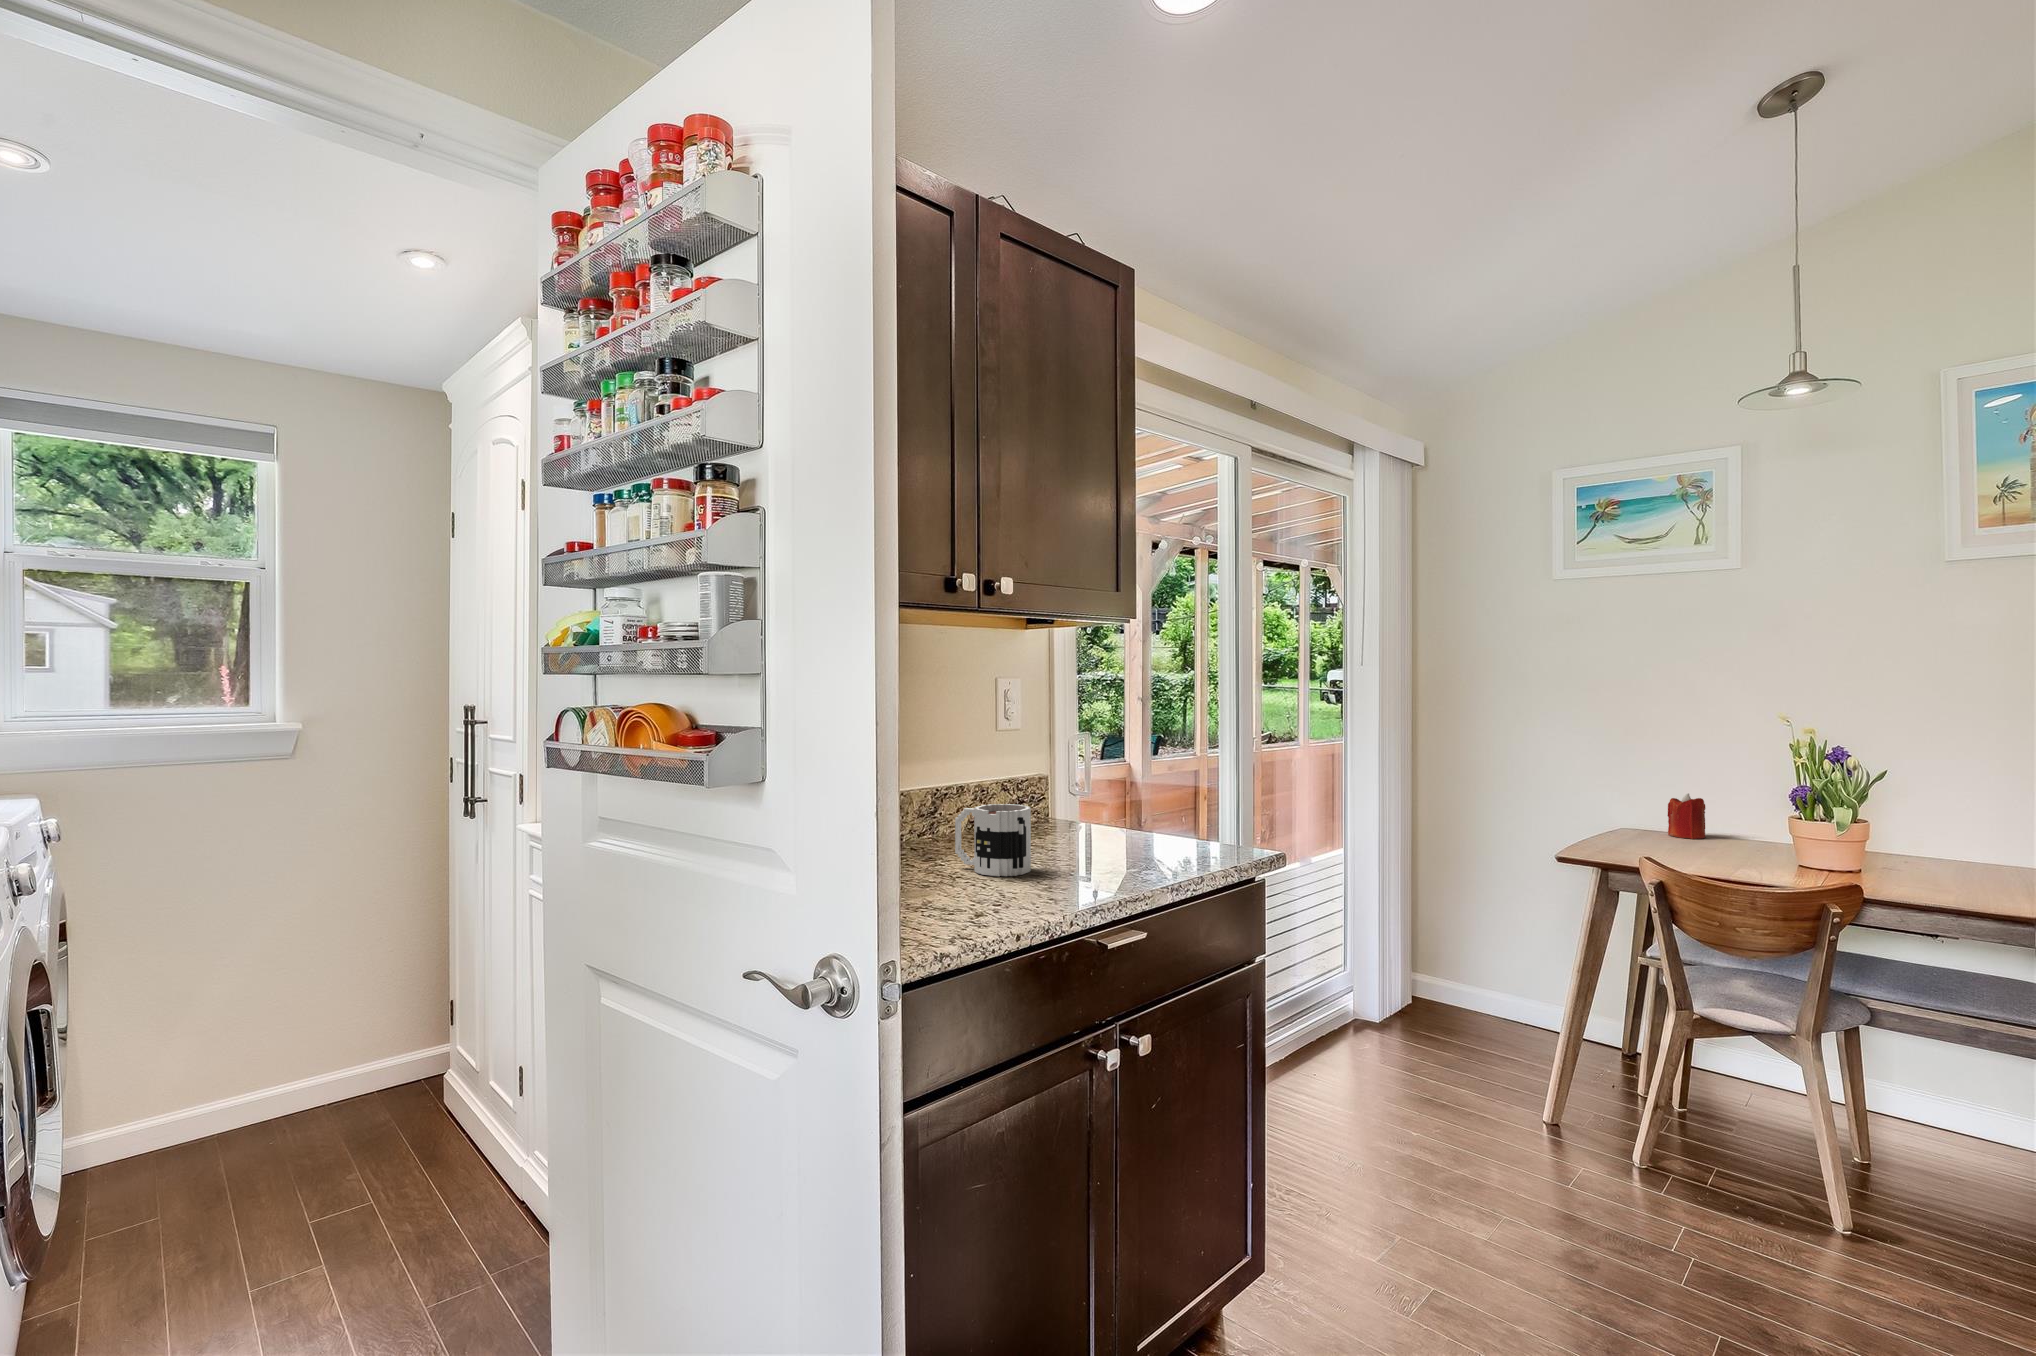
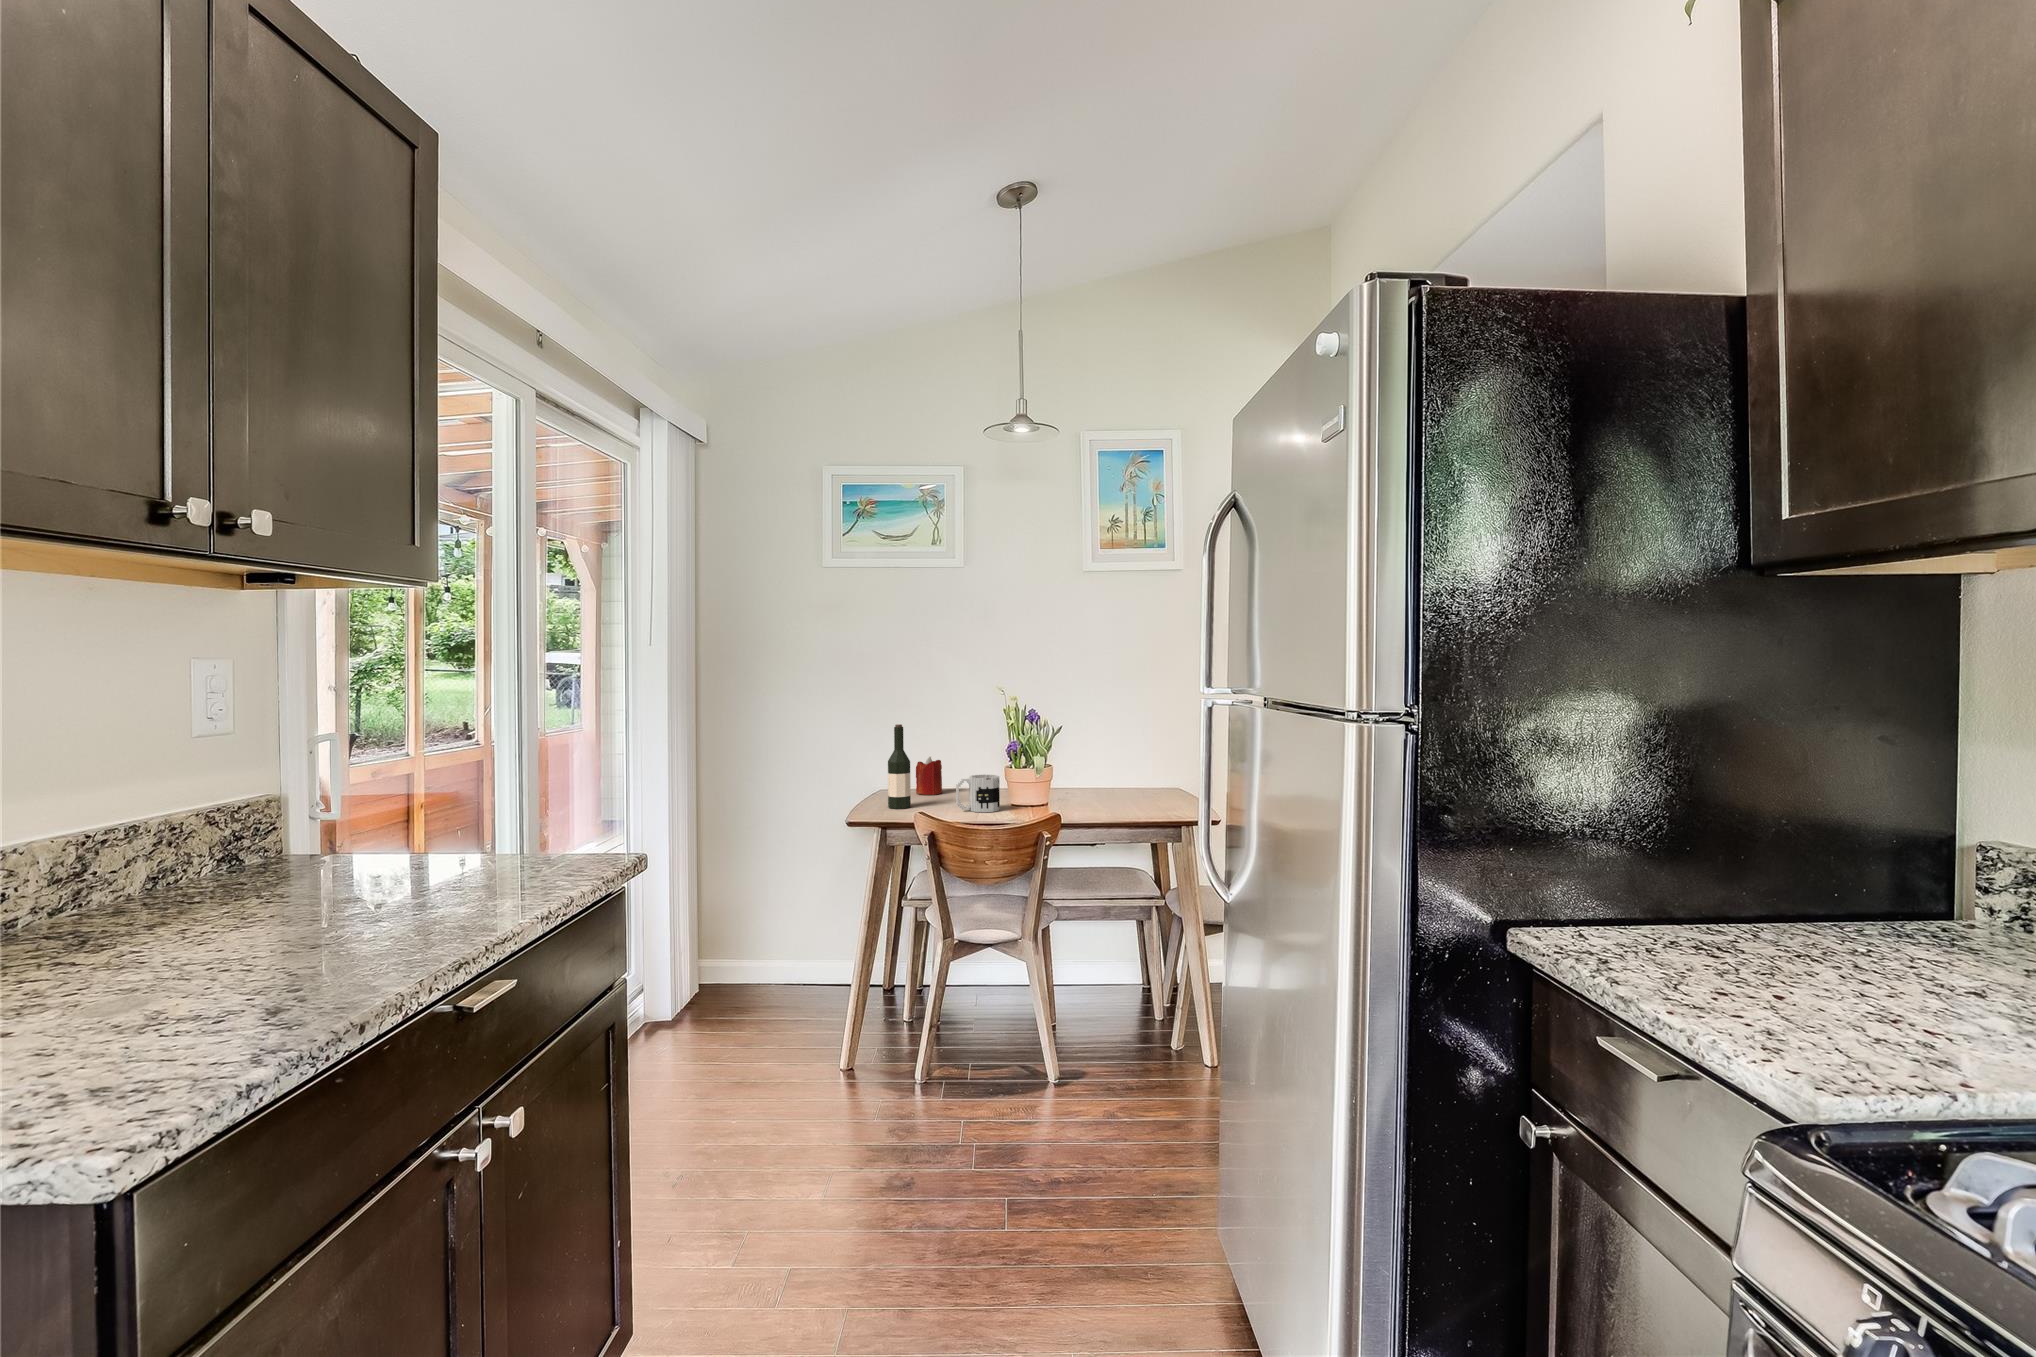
wine bottle: none [1620,753,1650,849] -> present [888,724,911,809]
mug: present [955,804,1031,876] -> present [956,774,1000,812]

